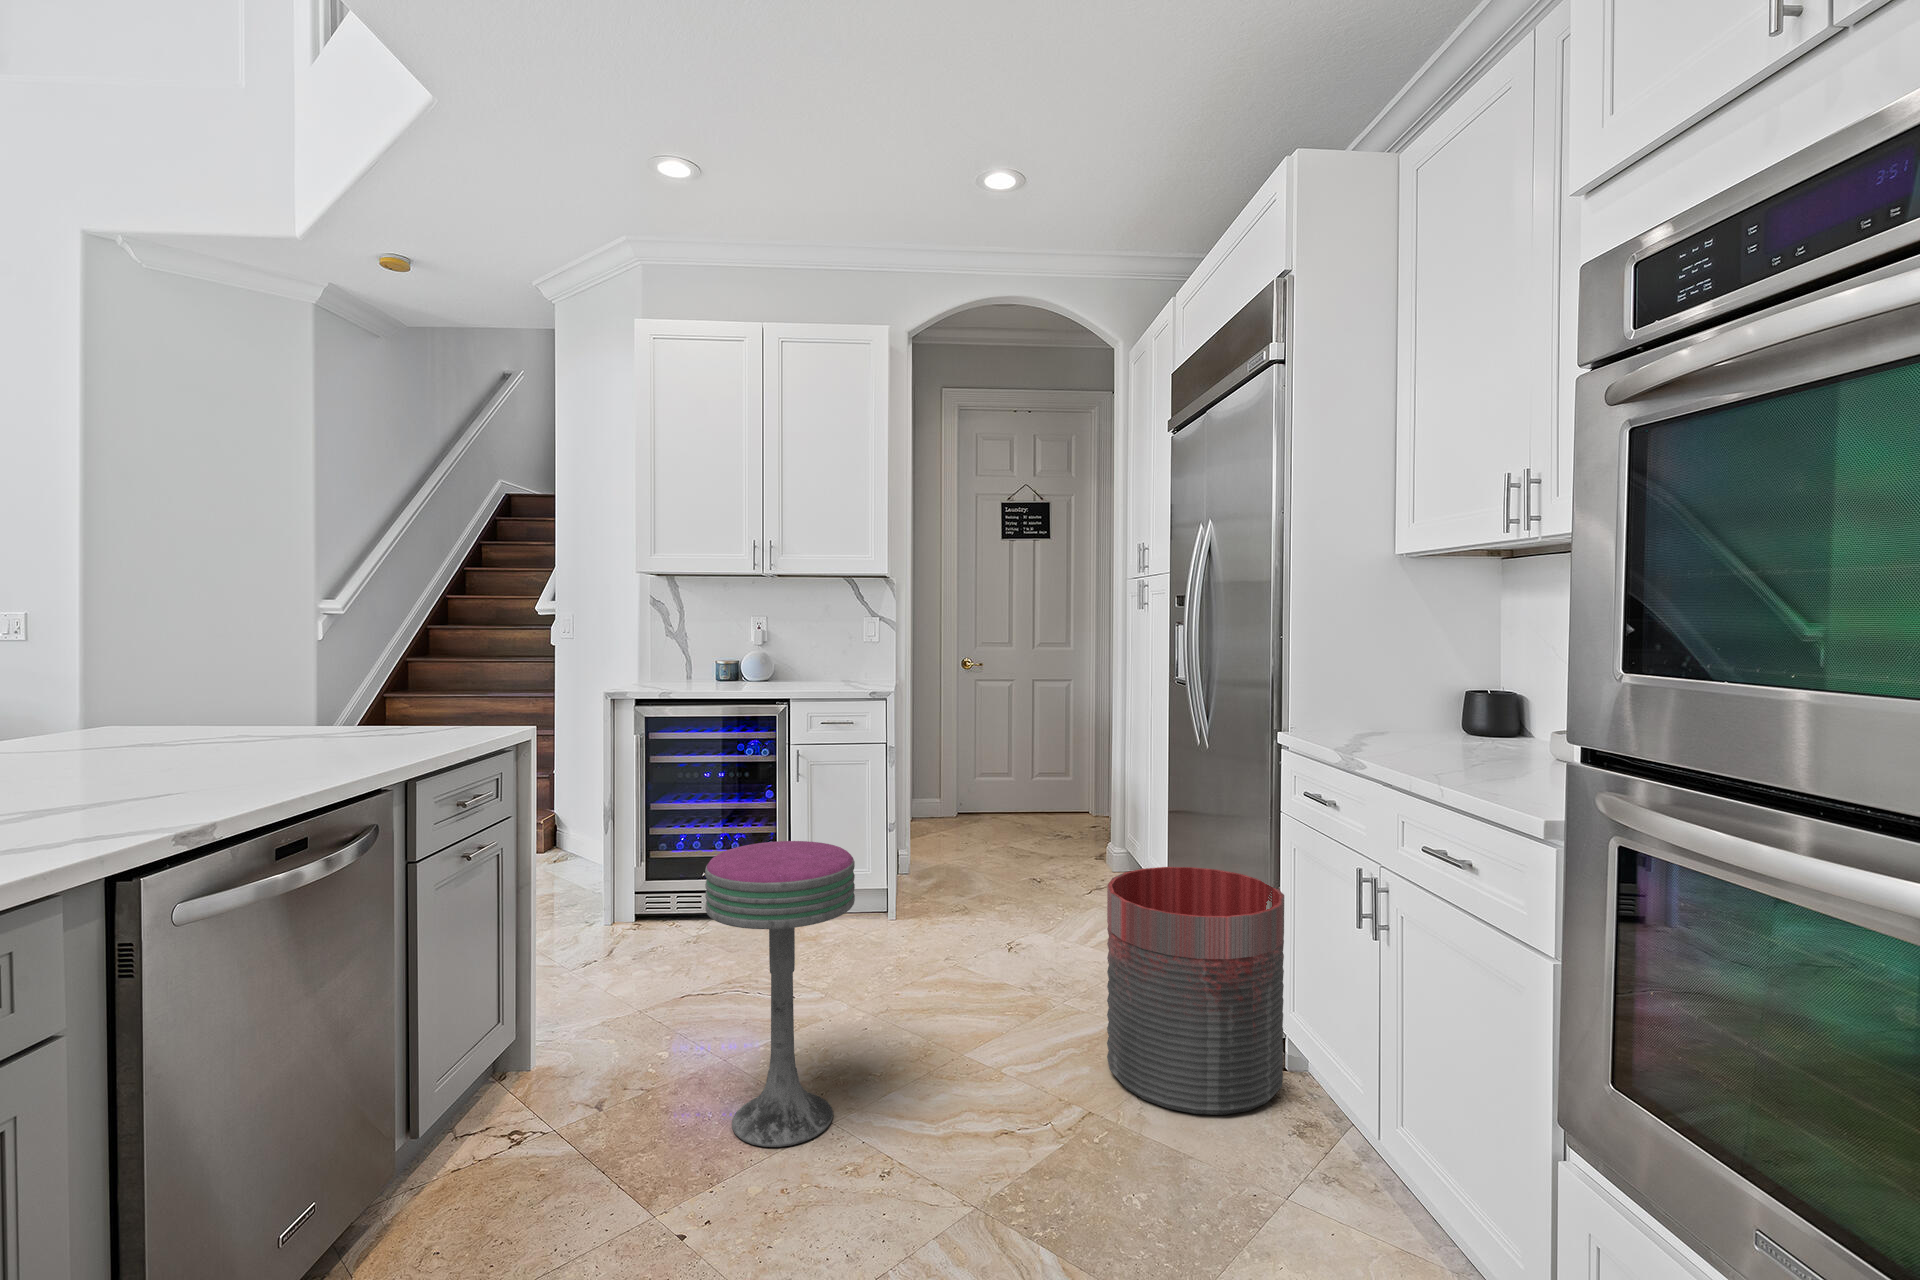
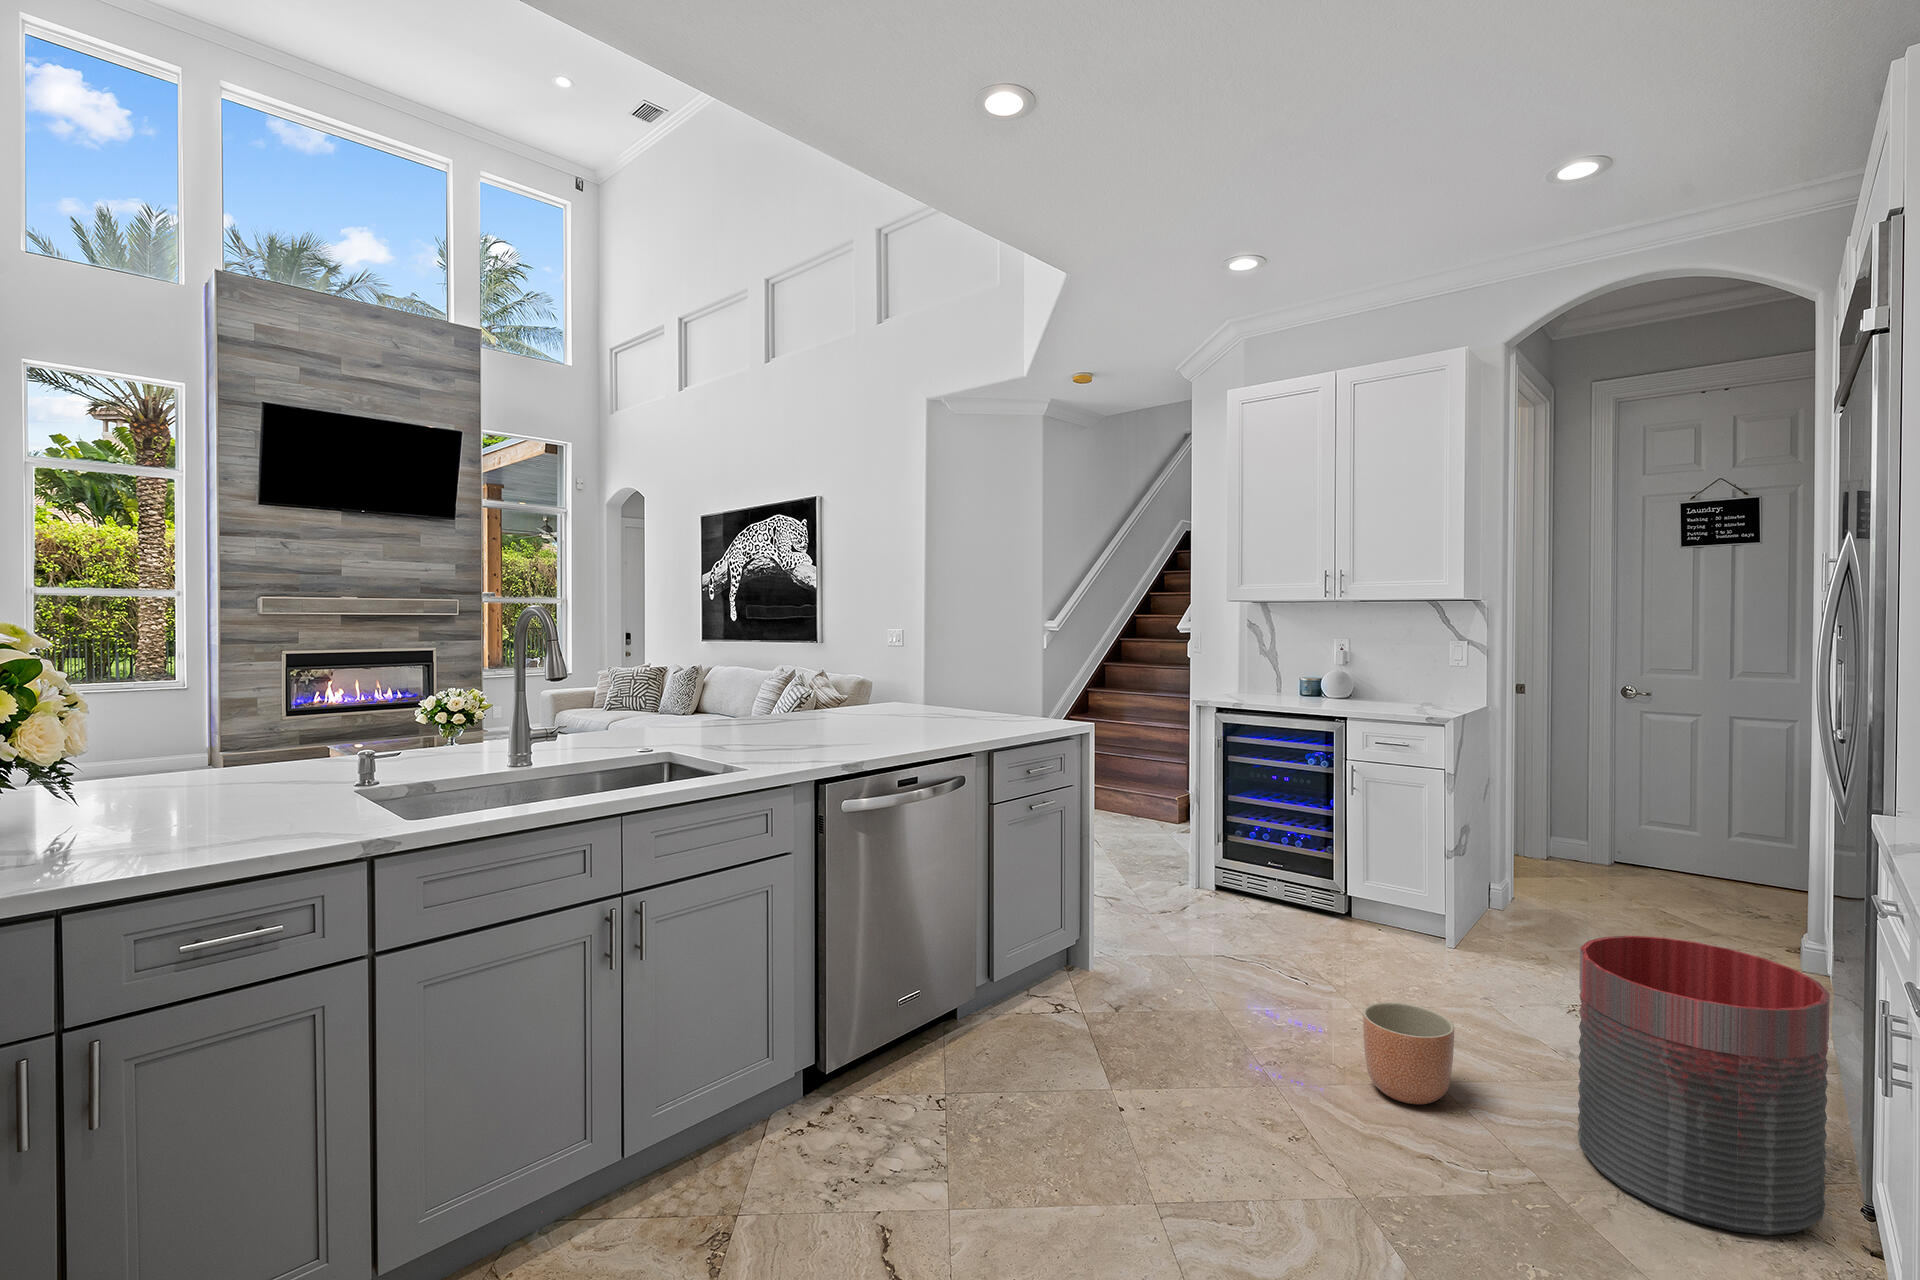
bar stool: present [705,841,855,1147] -> none [1175,834,1299,1079]
planter: none [919,990,1006,1099] -> present [1363,1002,1454,1105]

